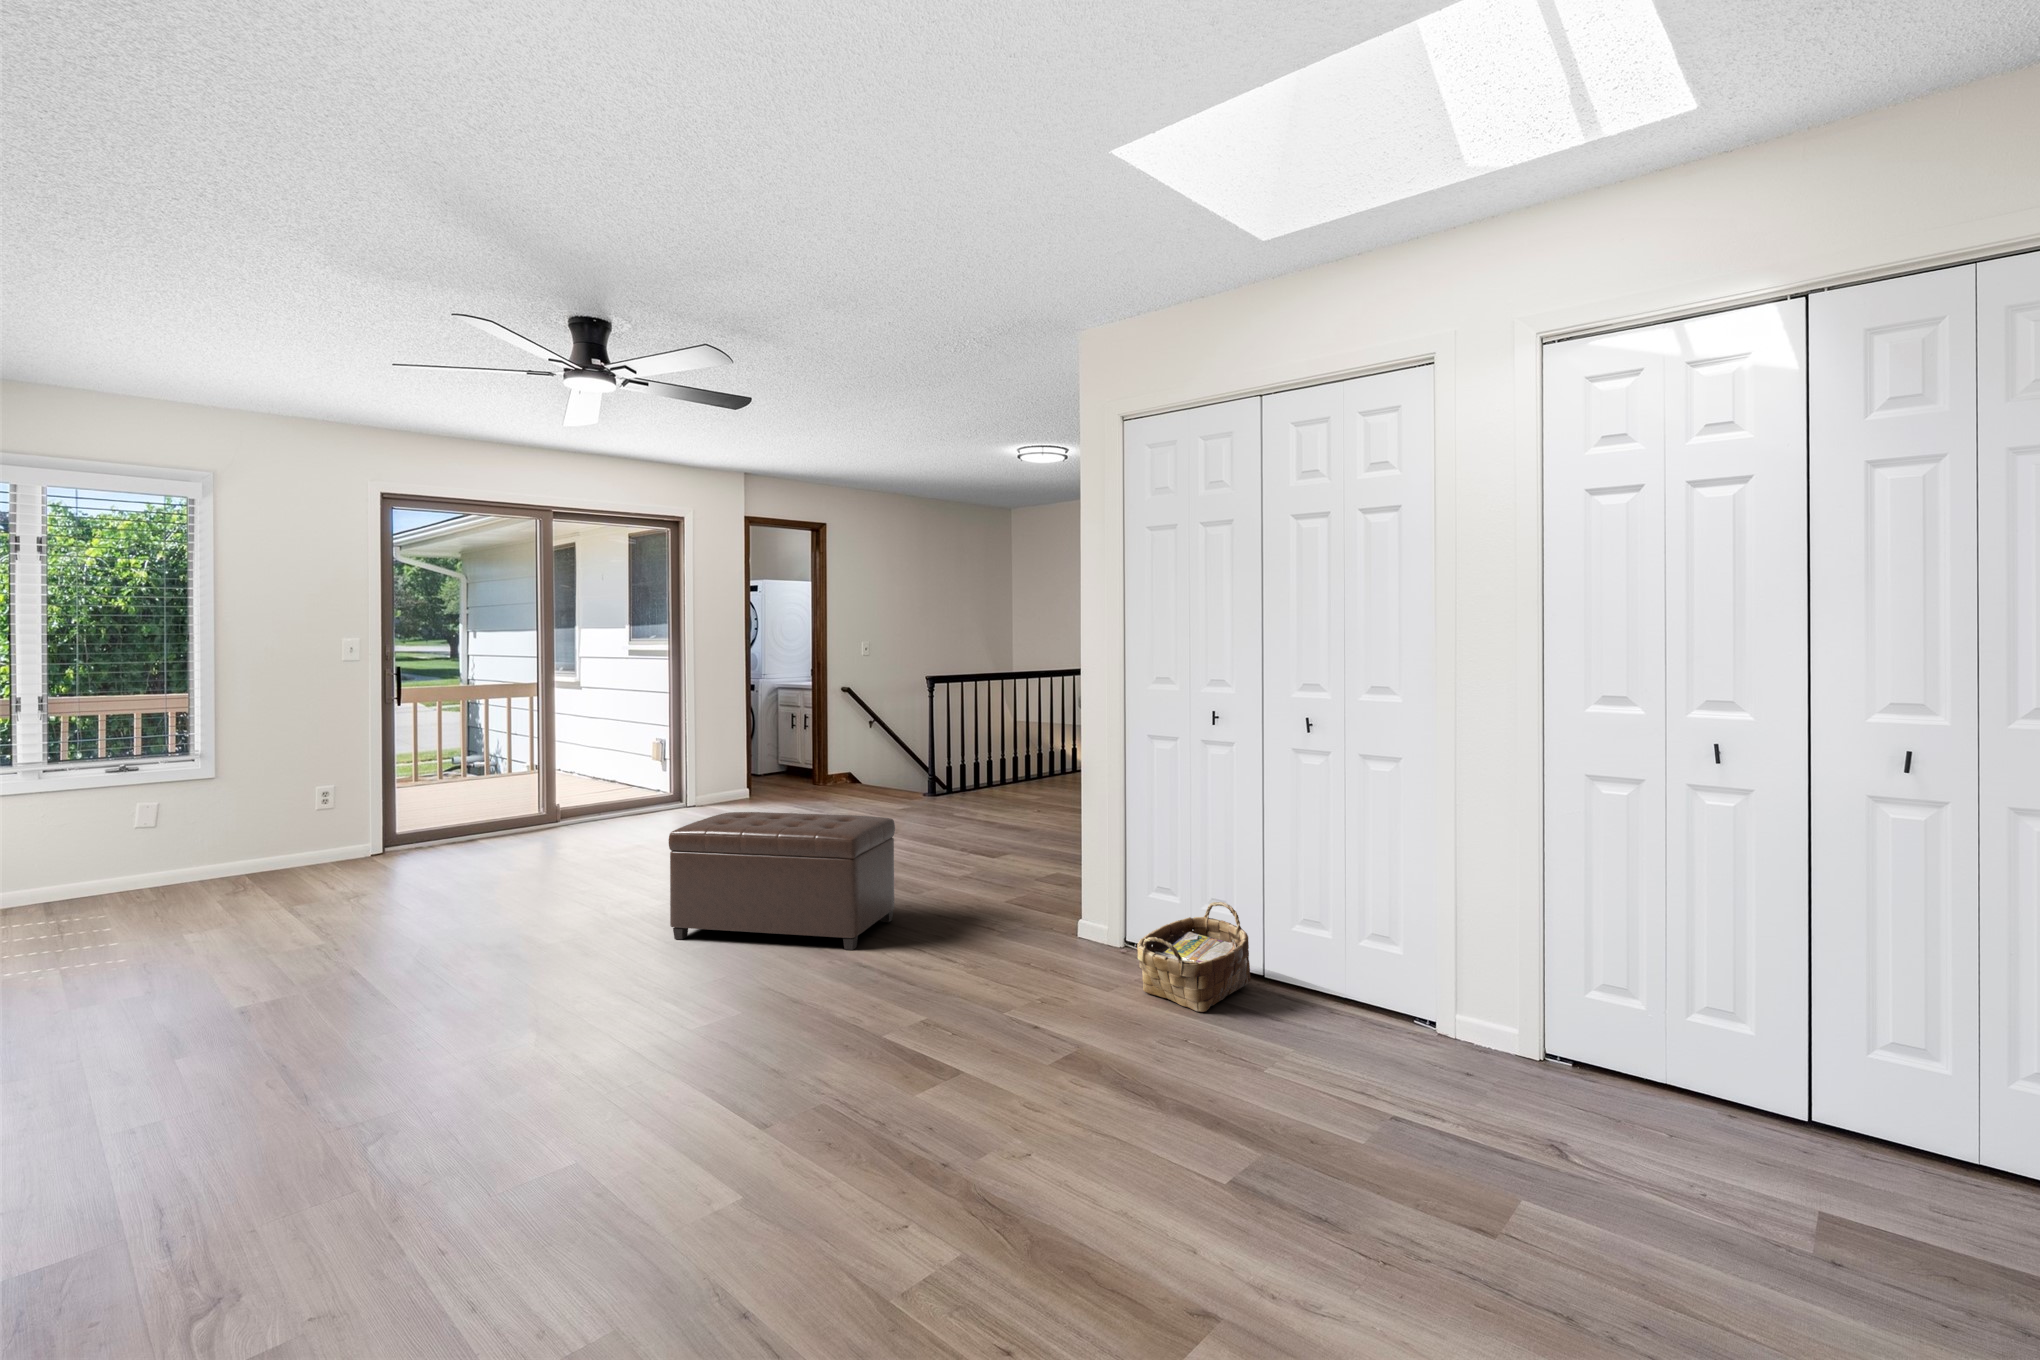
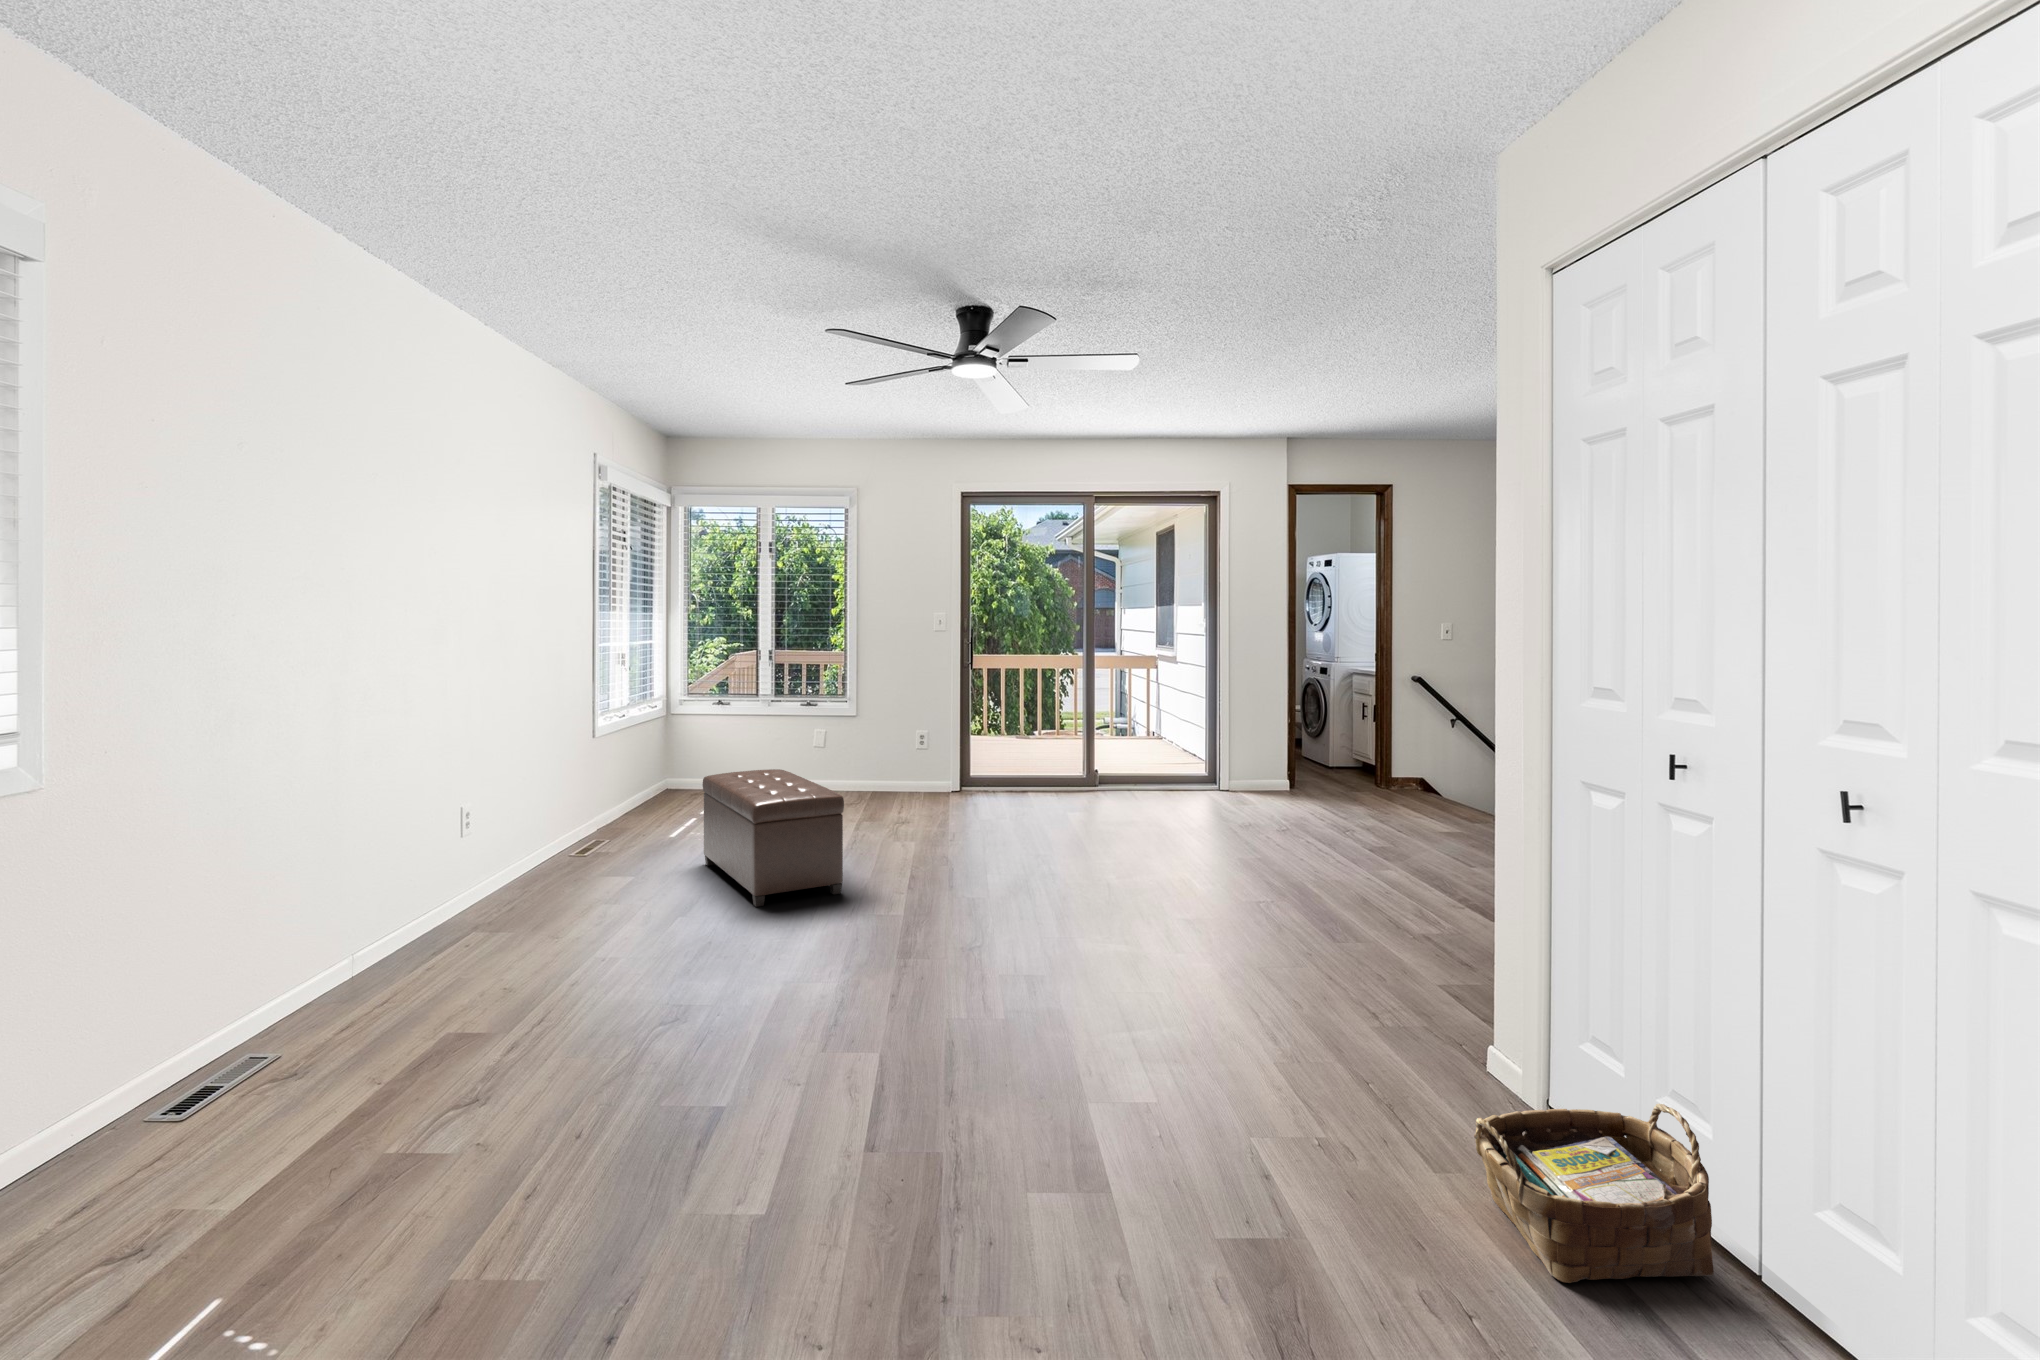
ottoman: present [669,812,895,950] -> present [702,769,844,907]

